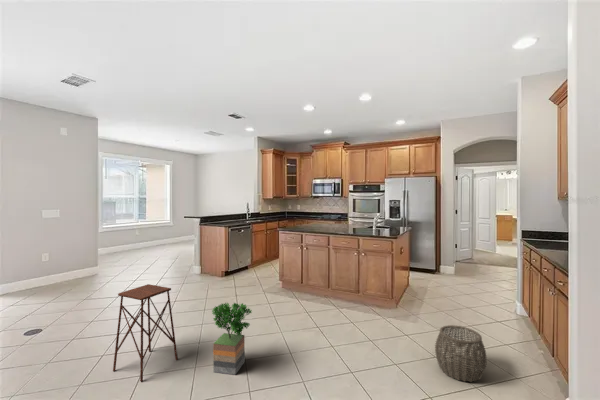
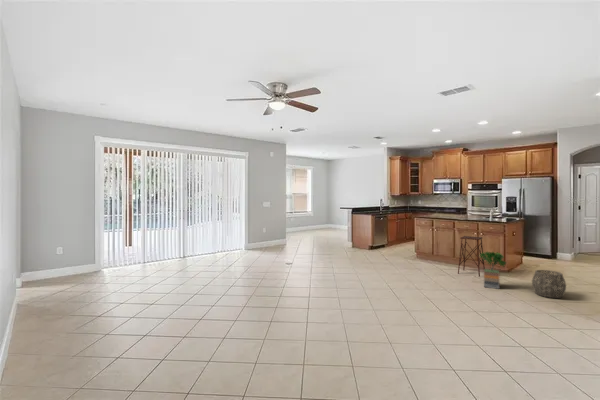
side table: present [113,284,178,381] -> present [458,236,485,277]
potted tree: present [212,303,252,375] -> present [480,252,506,289]

